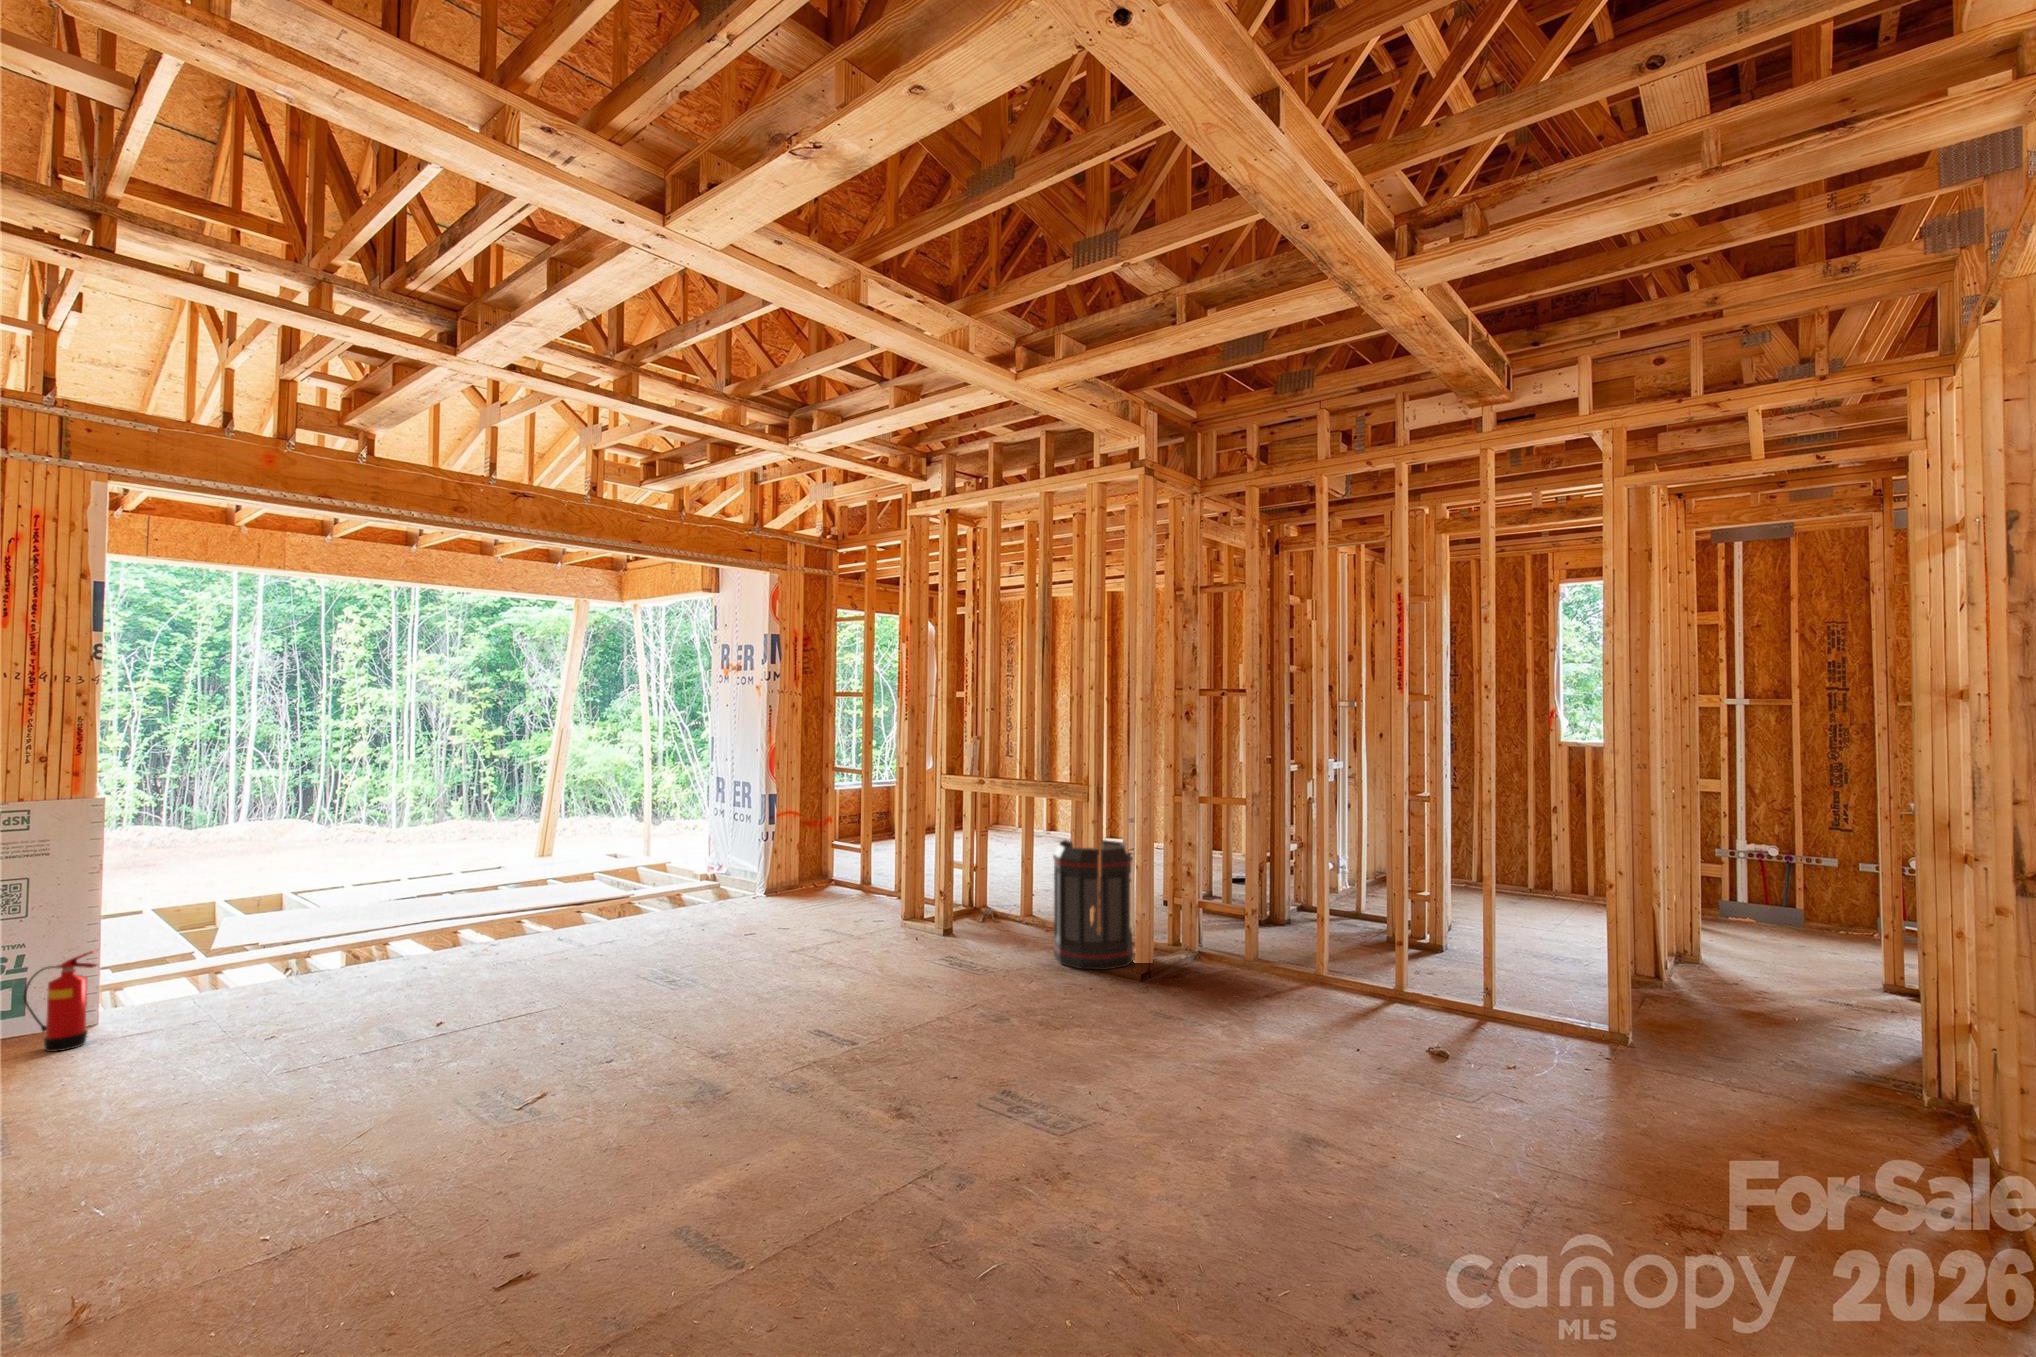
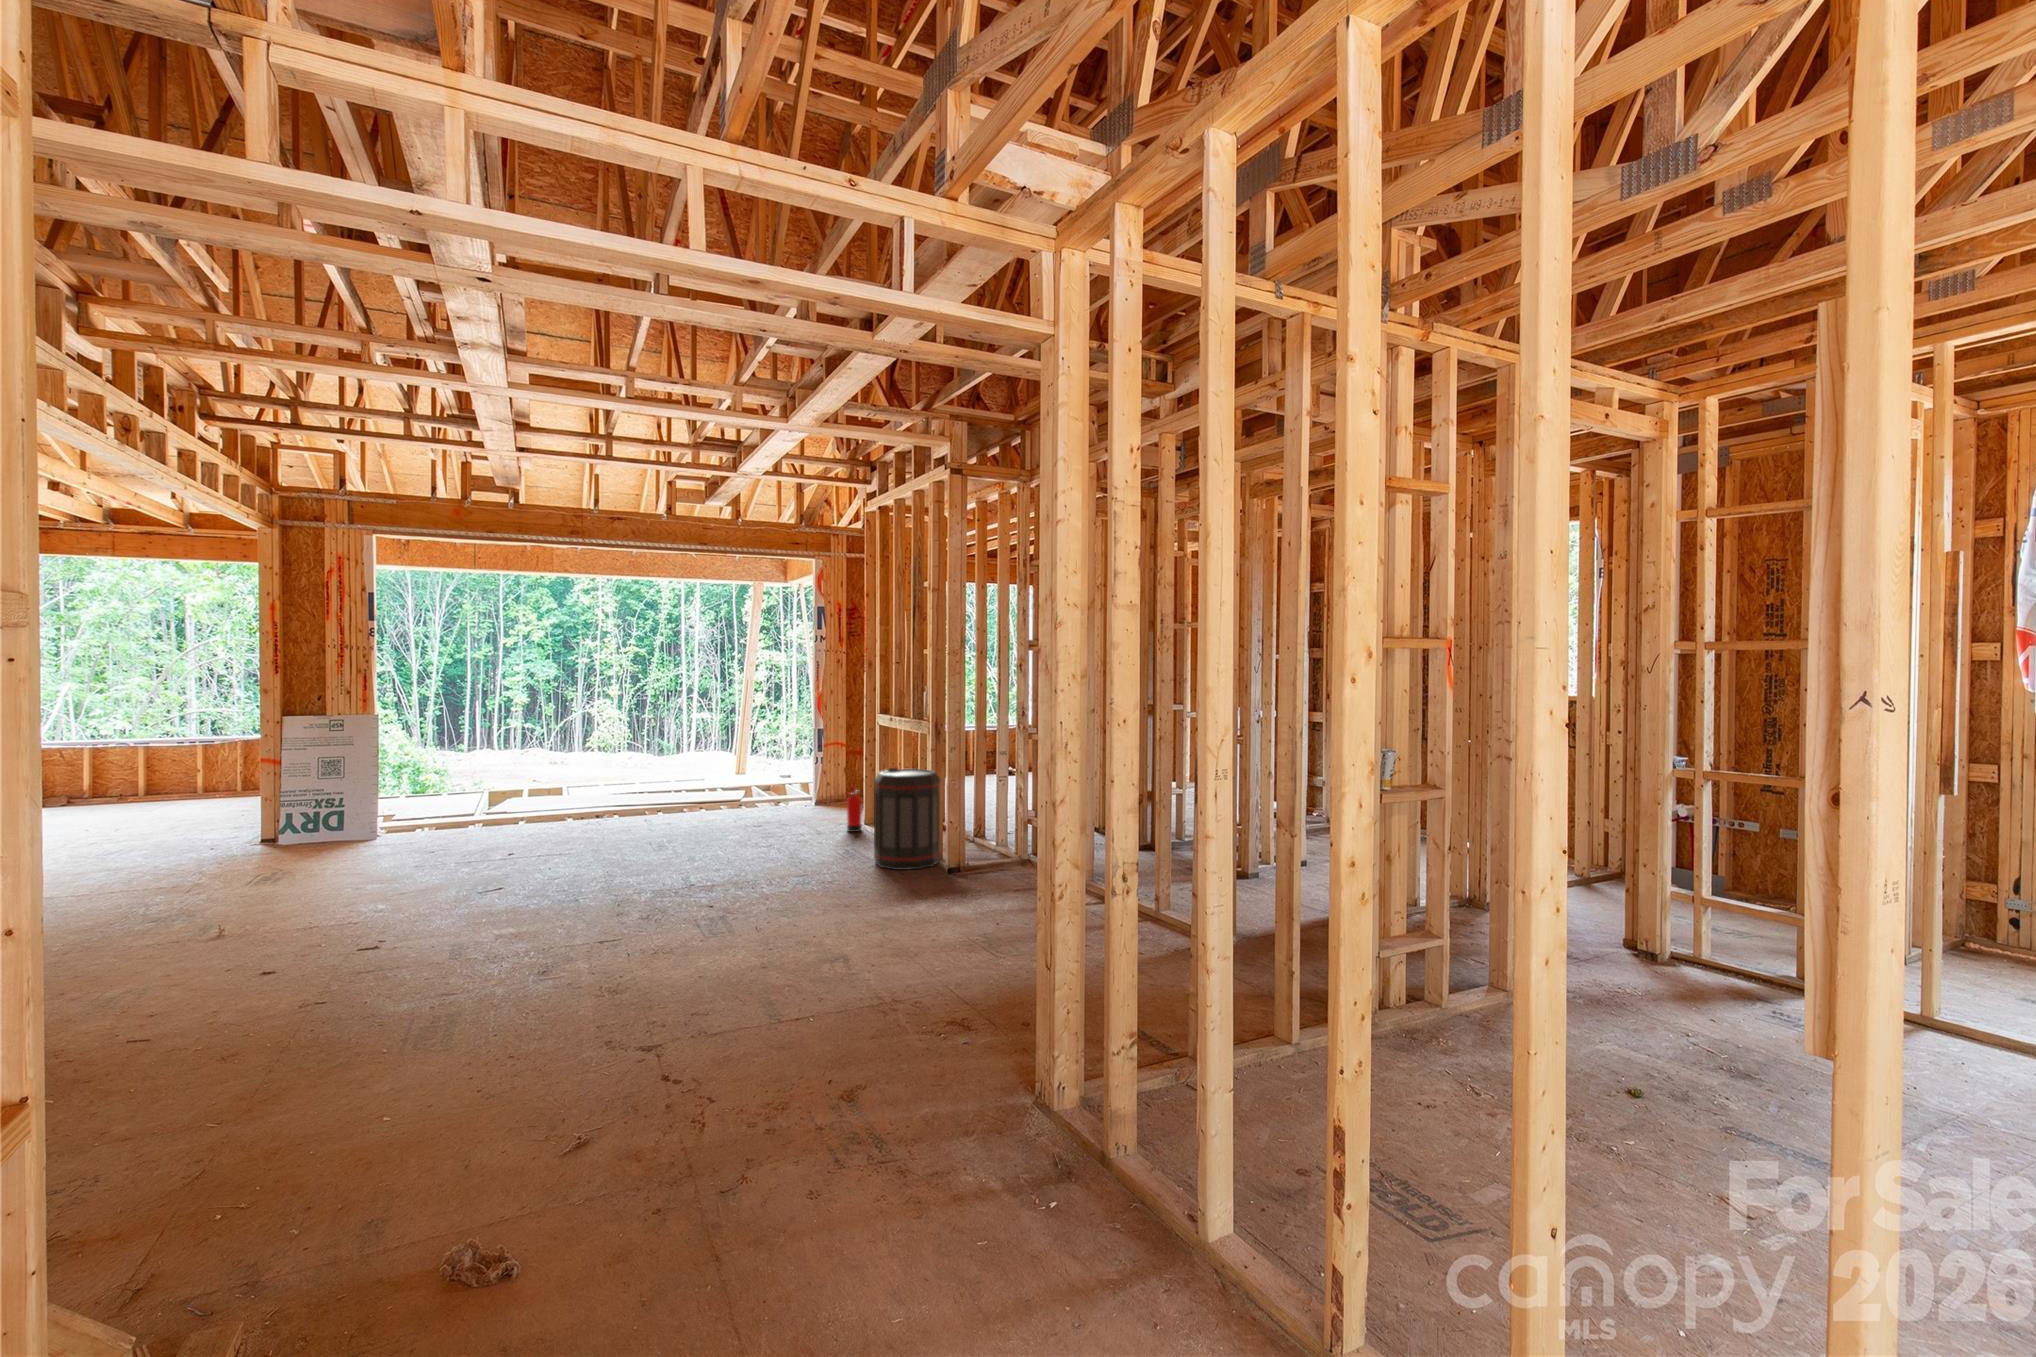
fire extinguisher: present [23,950,97,1052] -> present [847,786,862,832]

